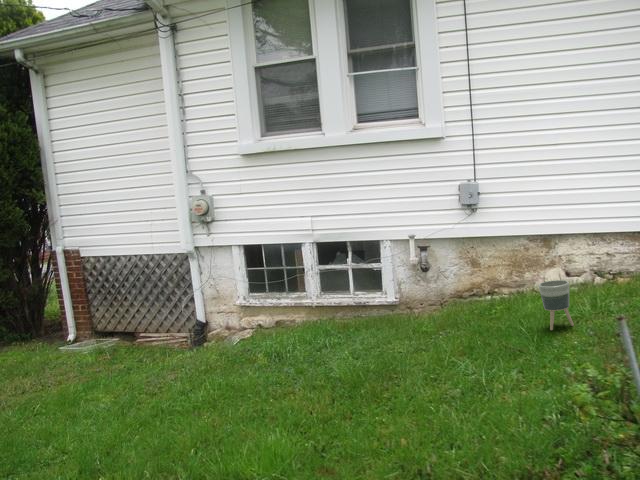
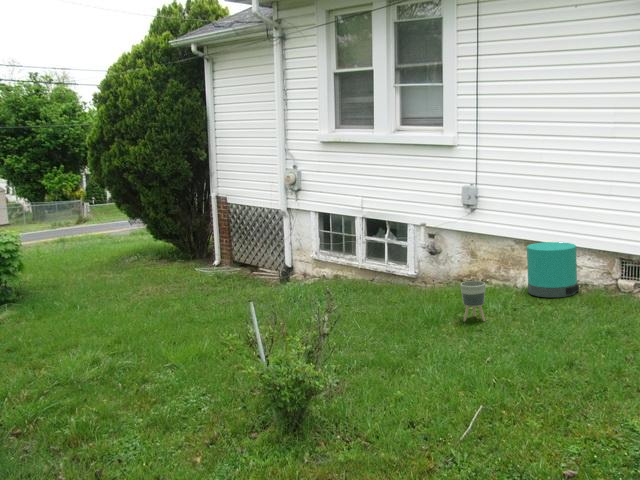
trash can: none [561,230,624,292] -> present [527,242,579,297]

